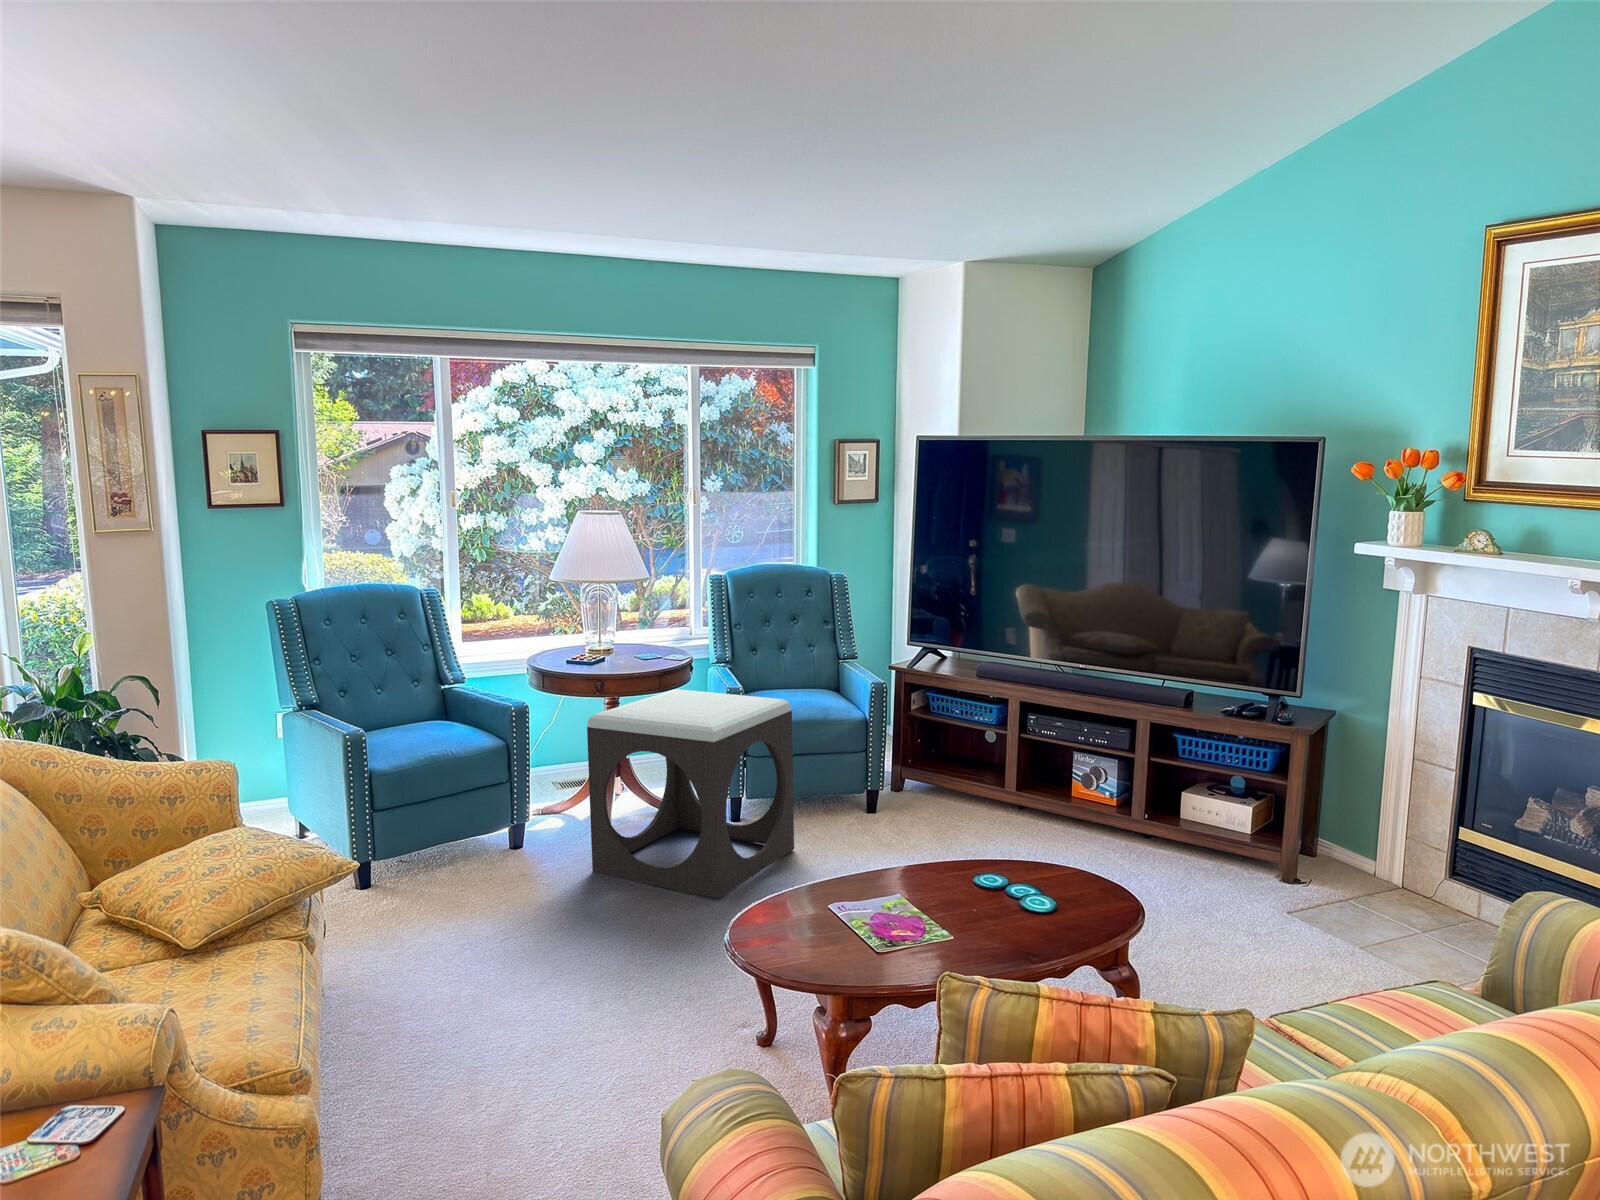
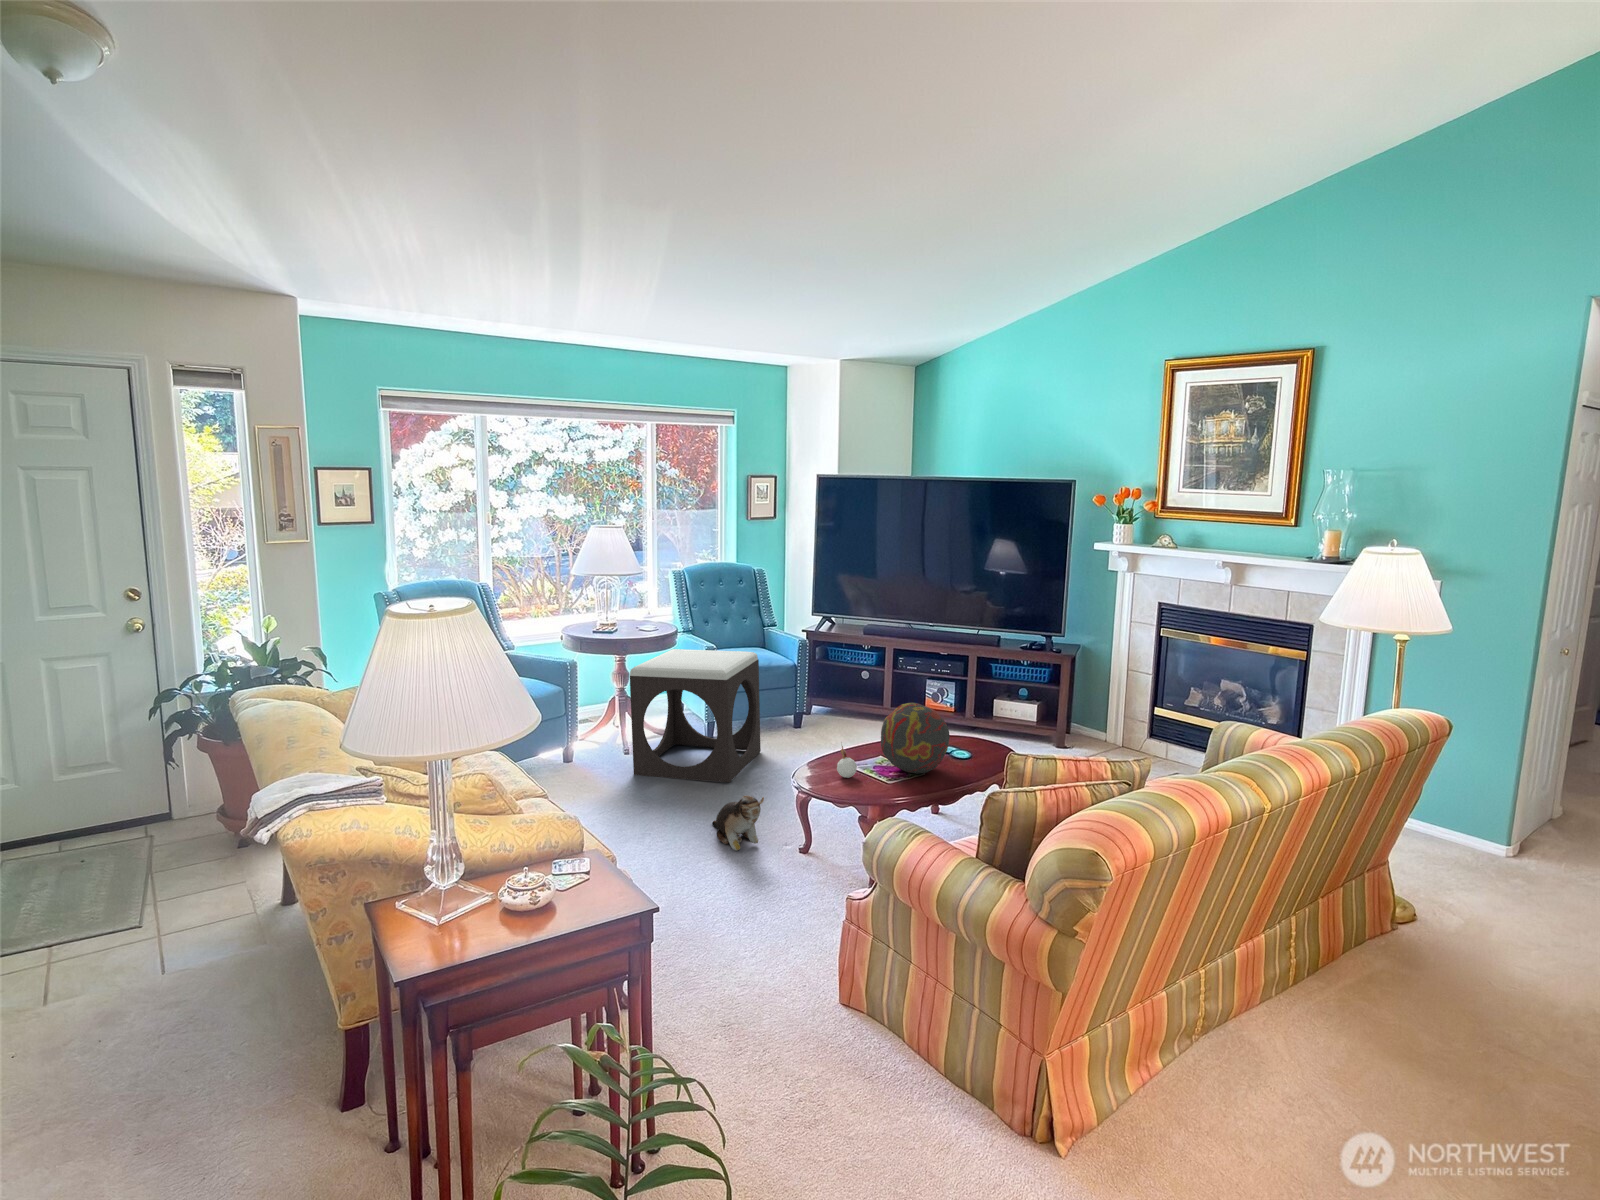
decorative orb: none [887,805,1003,929] -> present [881,703,950,774]
candle: none [806,863,839,925] -> present [837,746,857,778]
plush toy: none [646,934,703,1020] -> present [712,796,764,851]

